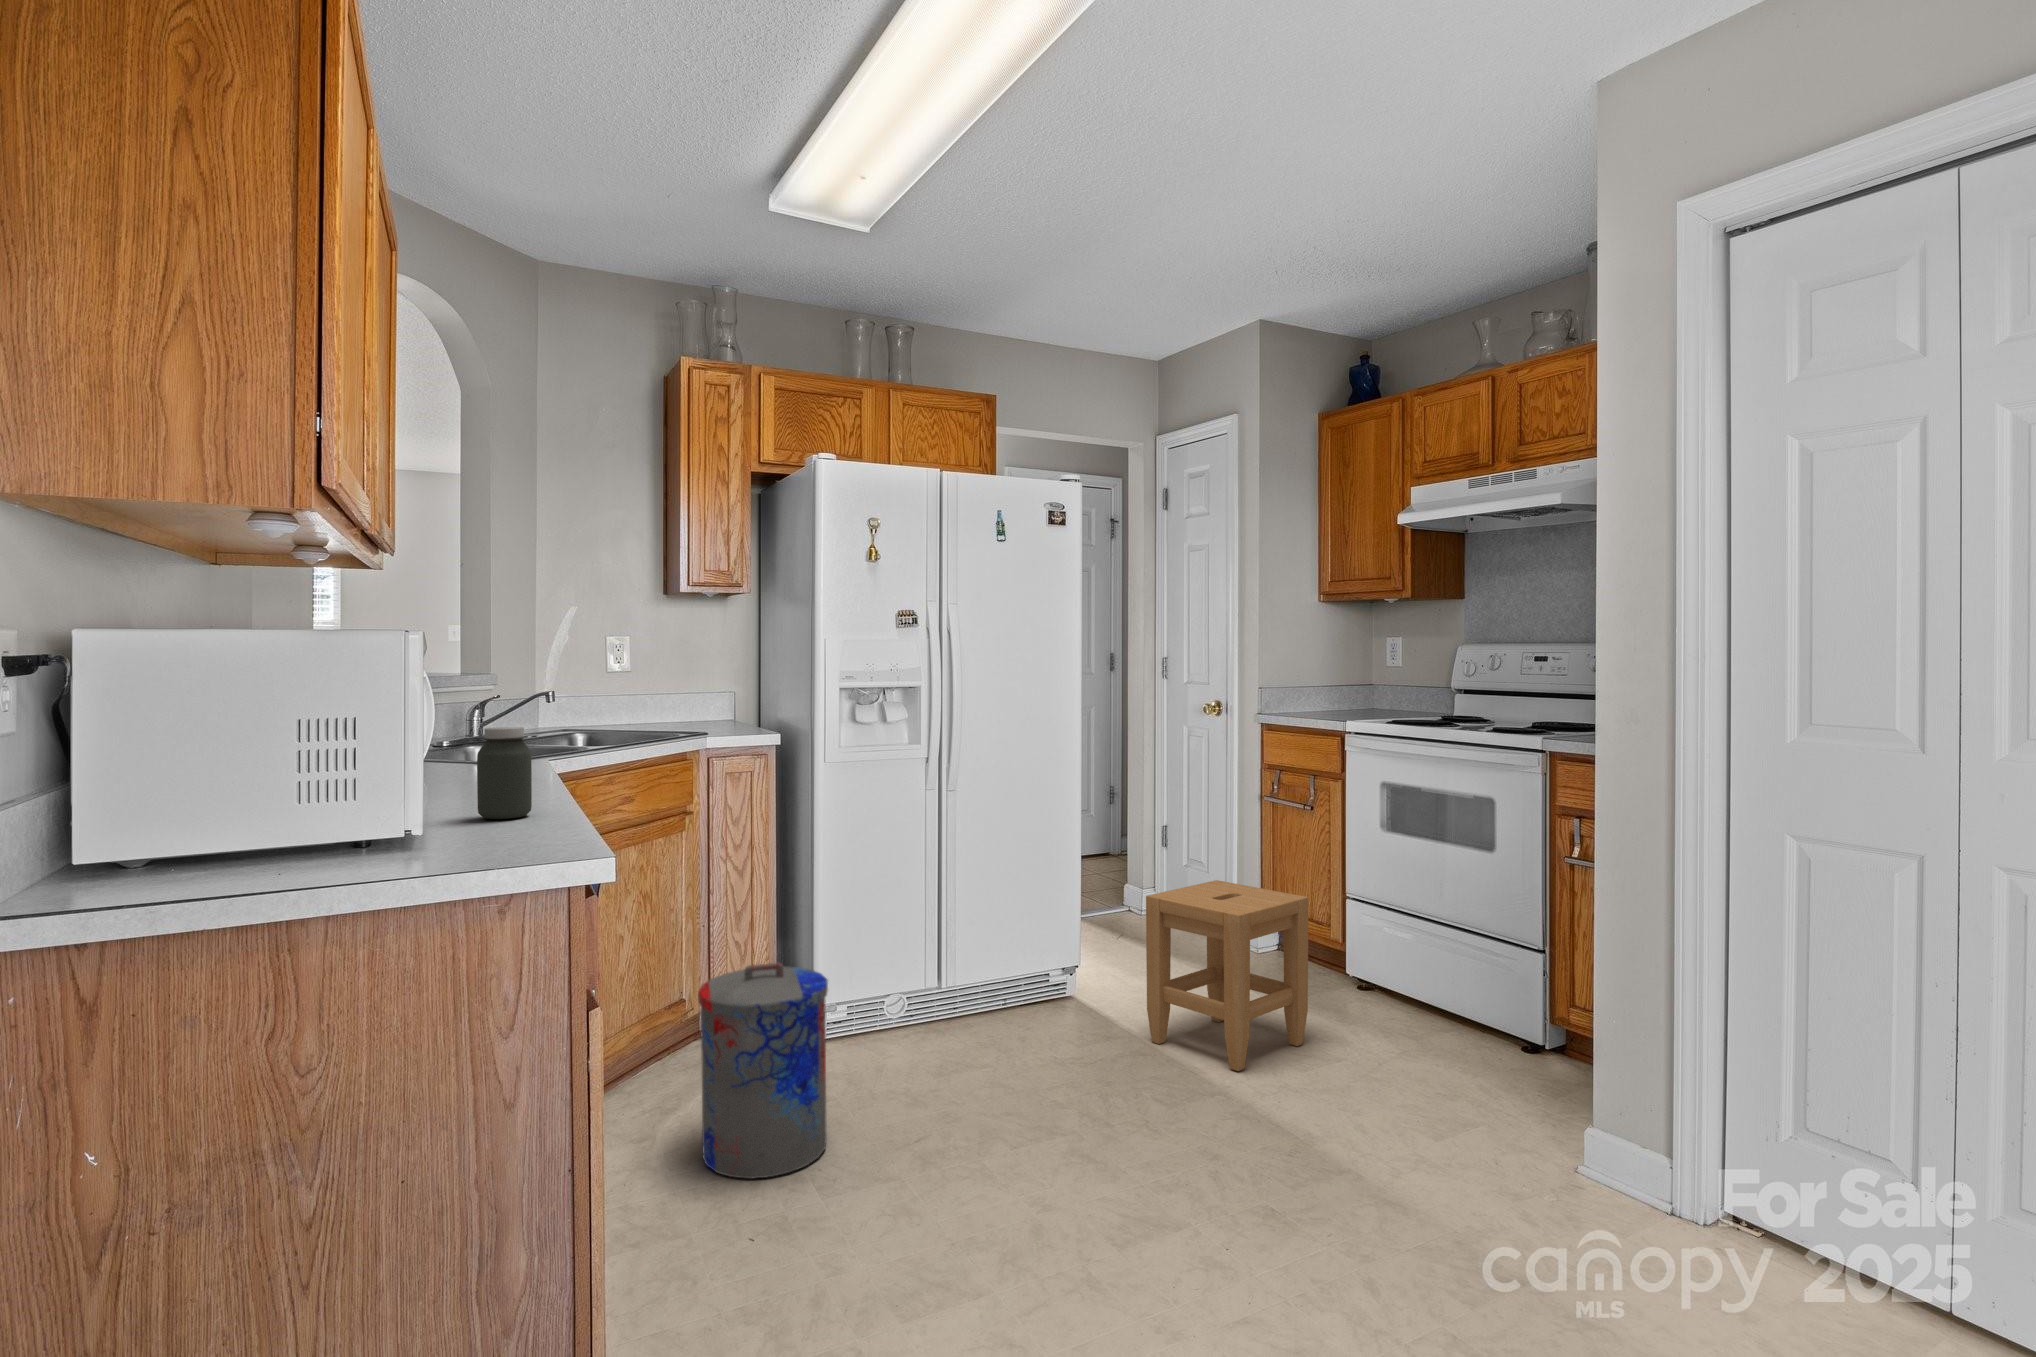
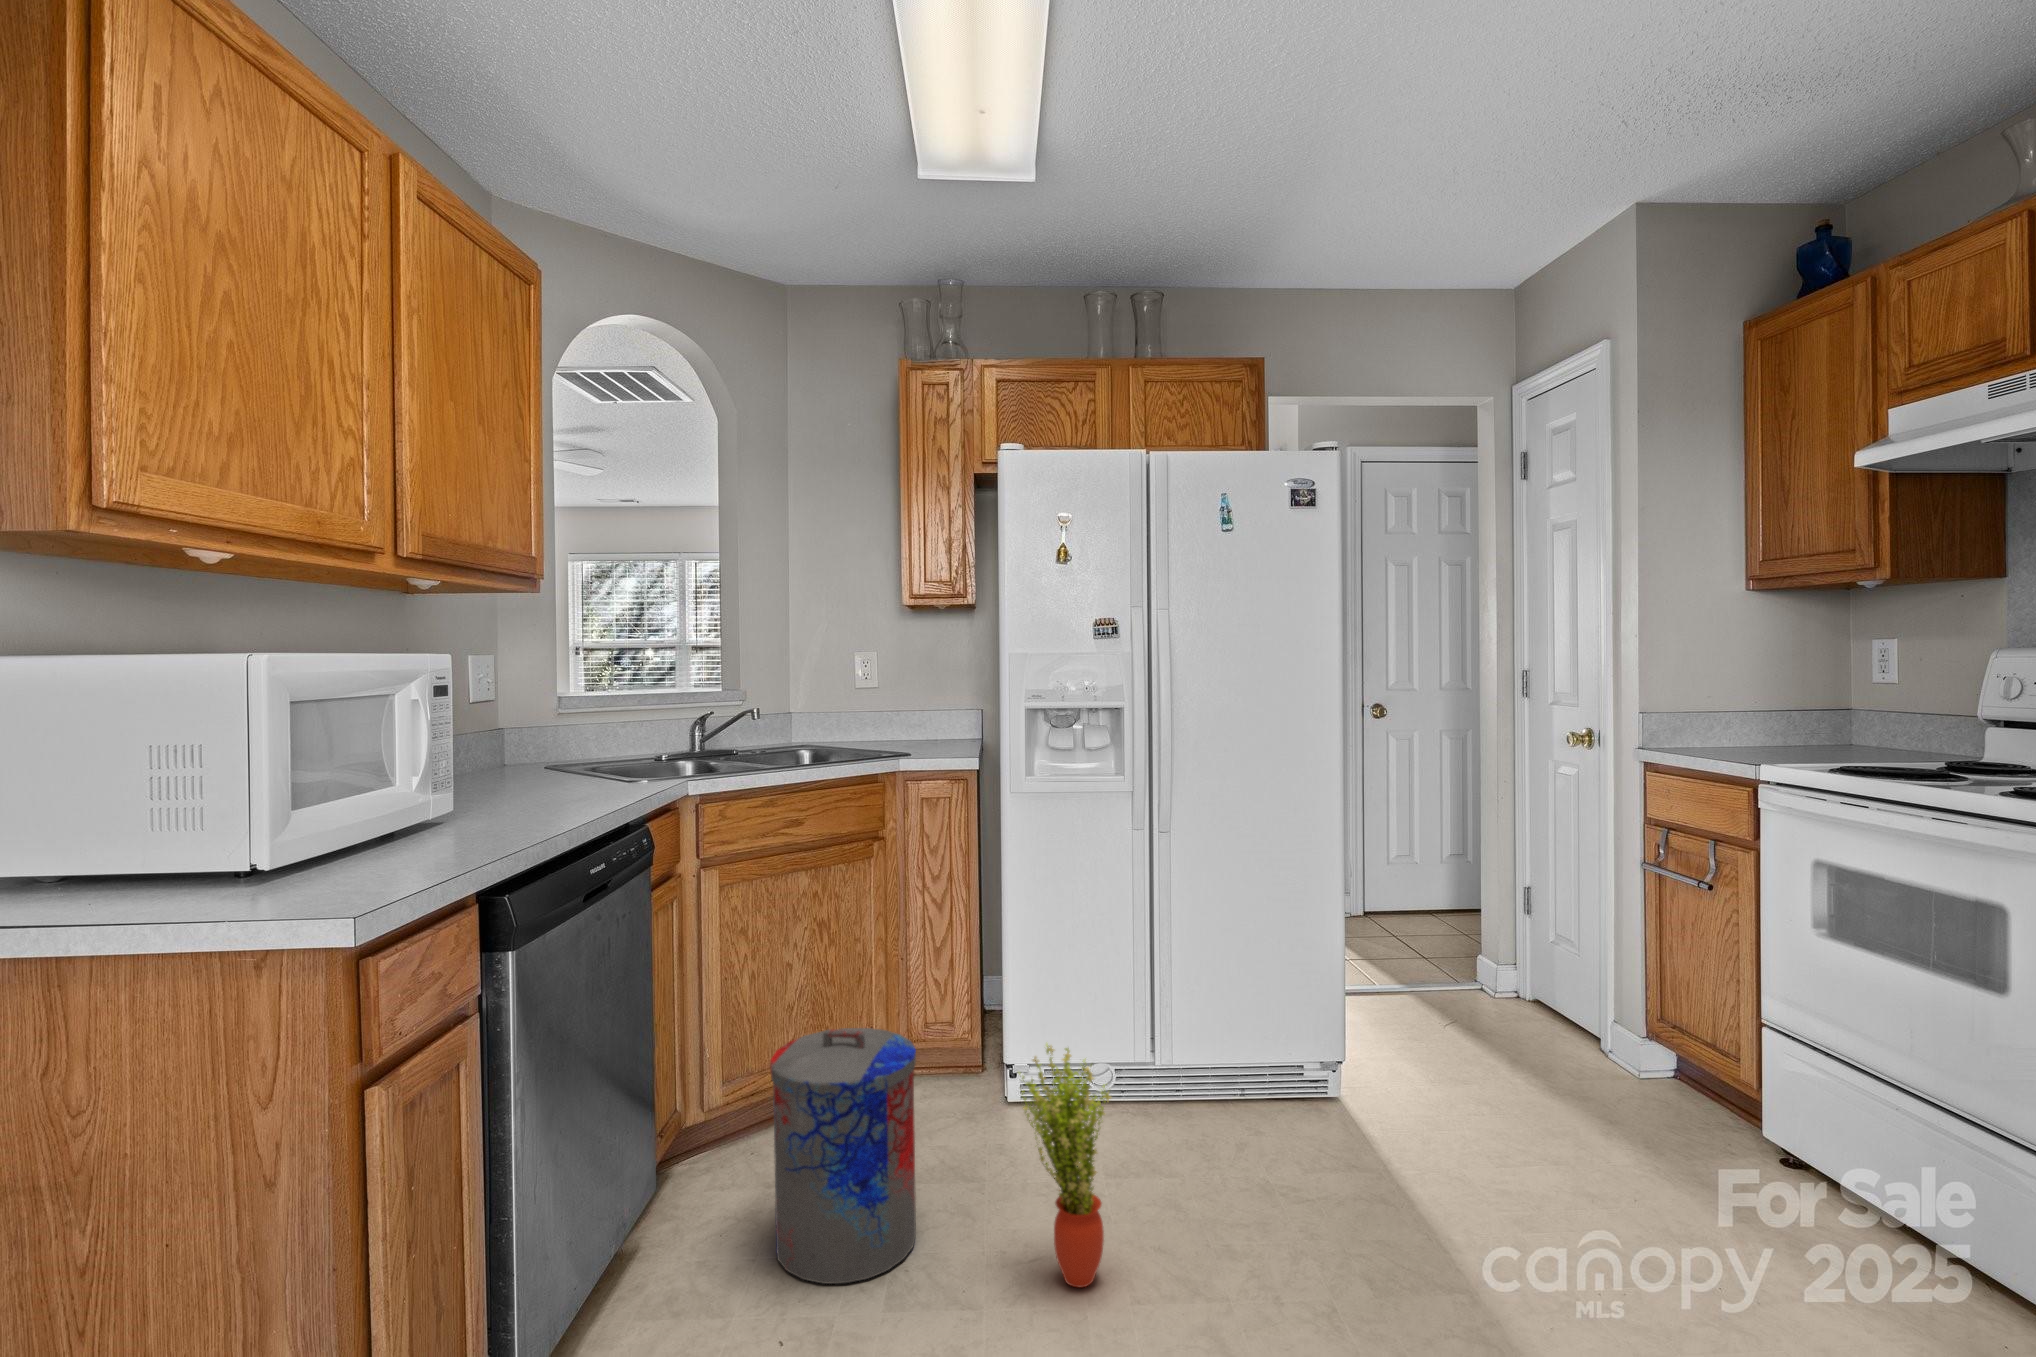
jar: present [477,727,532,819] -> none [381,765,443,867]
stool: present [1146,880,1308,1071] -> none [1390,981,1642,1274]
potted plant: none [921,949,998,1136] -> present [1019,1044,1111,1287]

